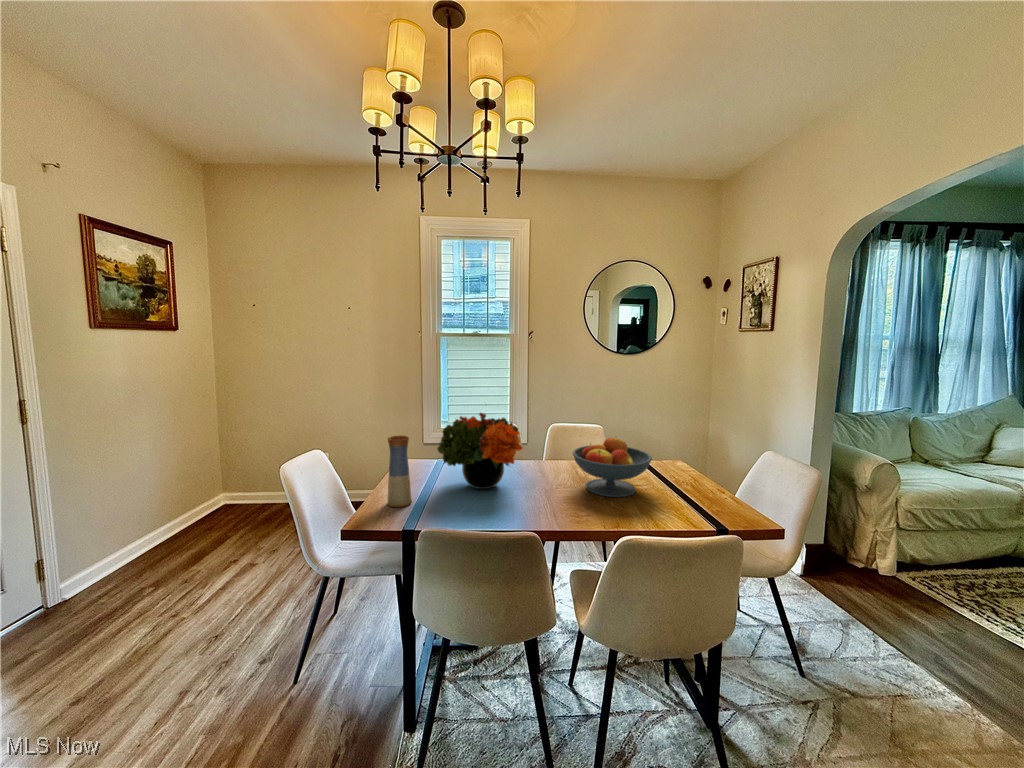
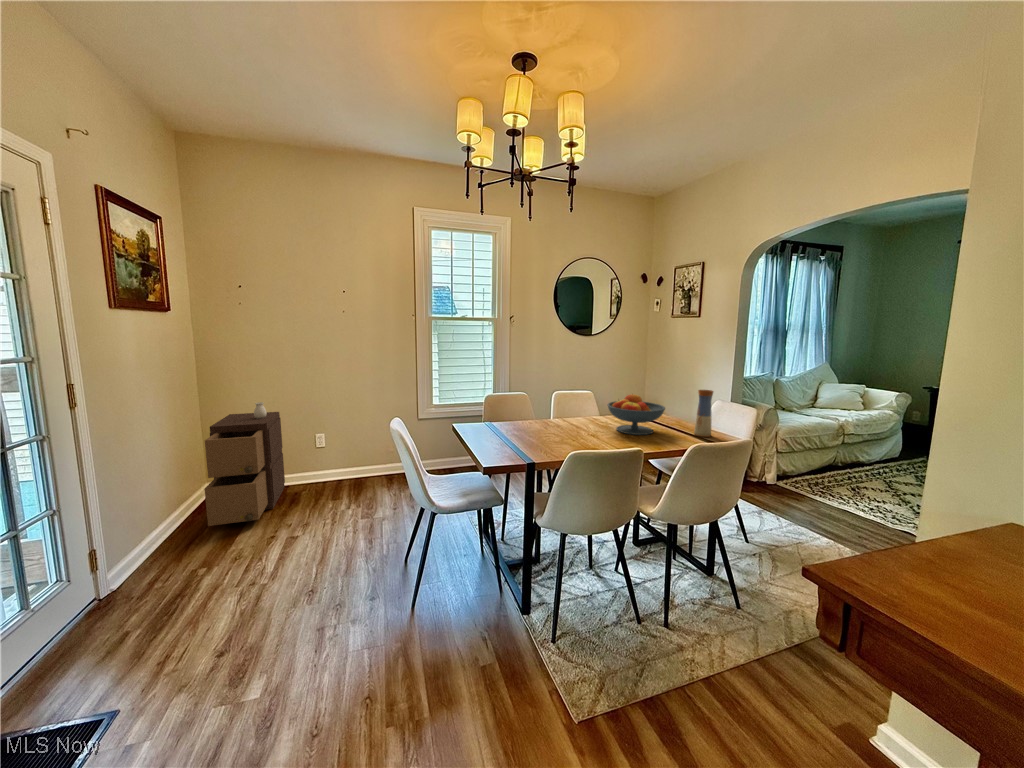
flower arrangement: present [437,413,523,489] -> none [516,379,580,437]
storage cabinet: none [183,420,287,542] -> present [204,402,285,526]
vase: present [387,436,412,507] -> present [694,390,713,437]

